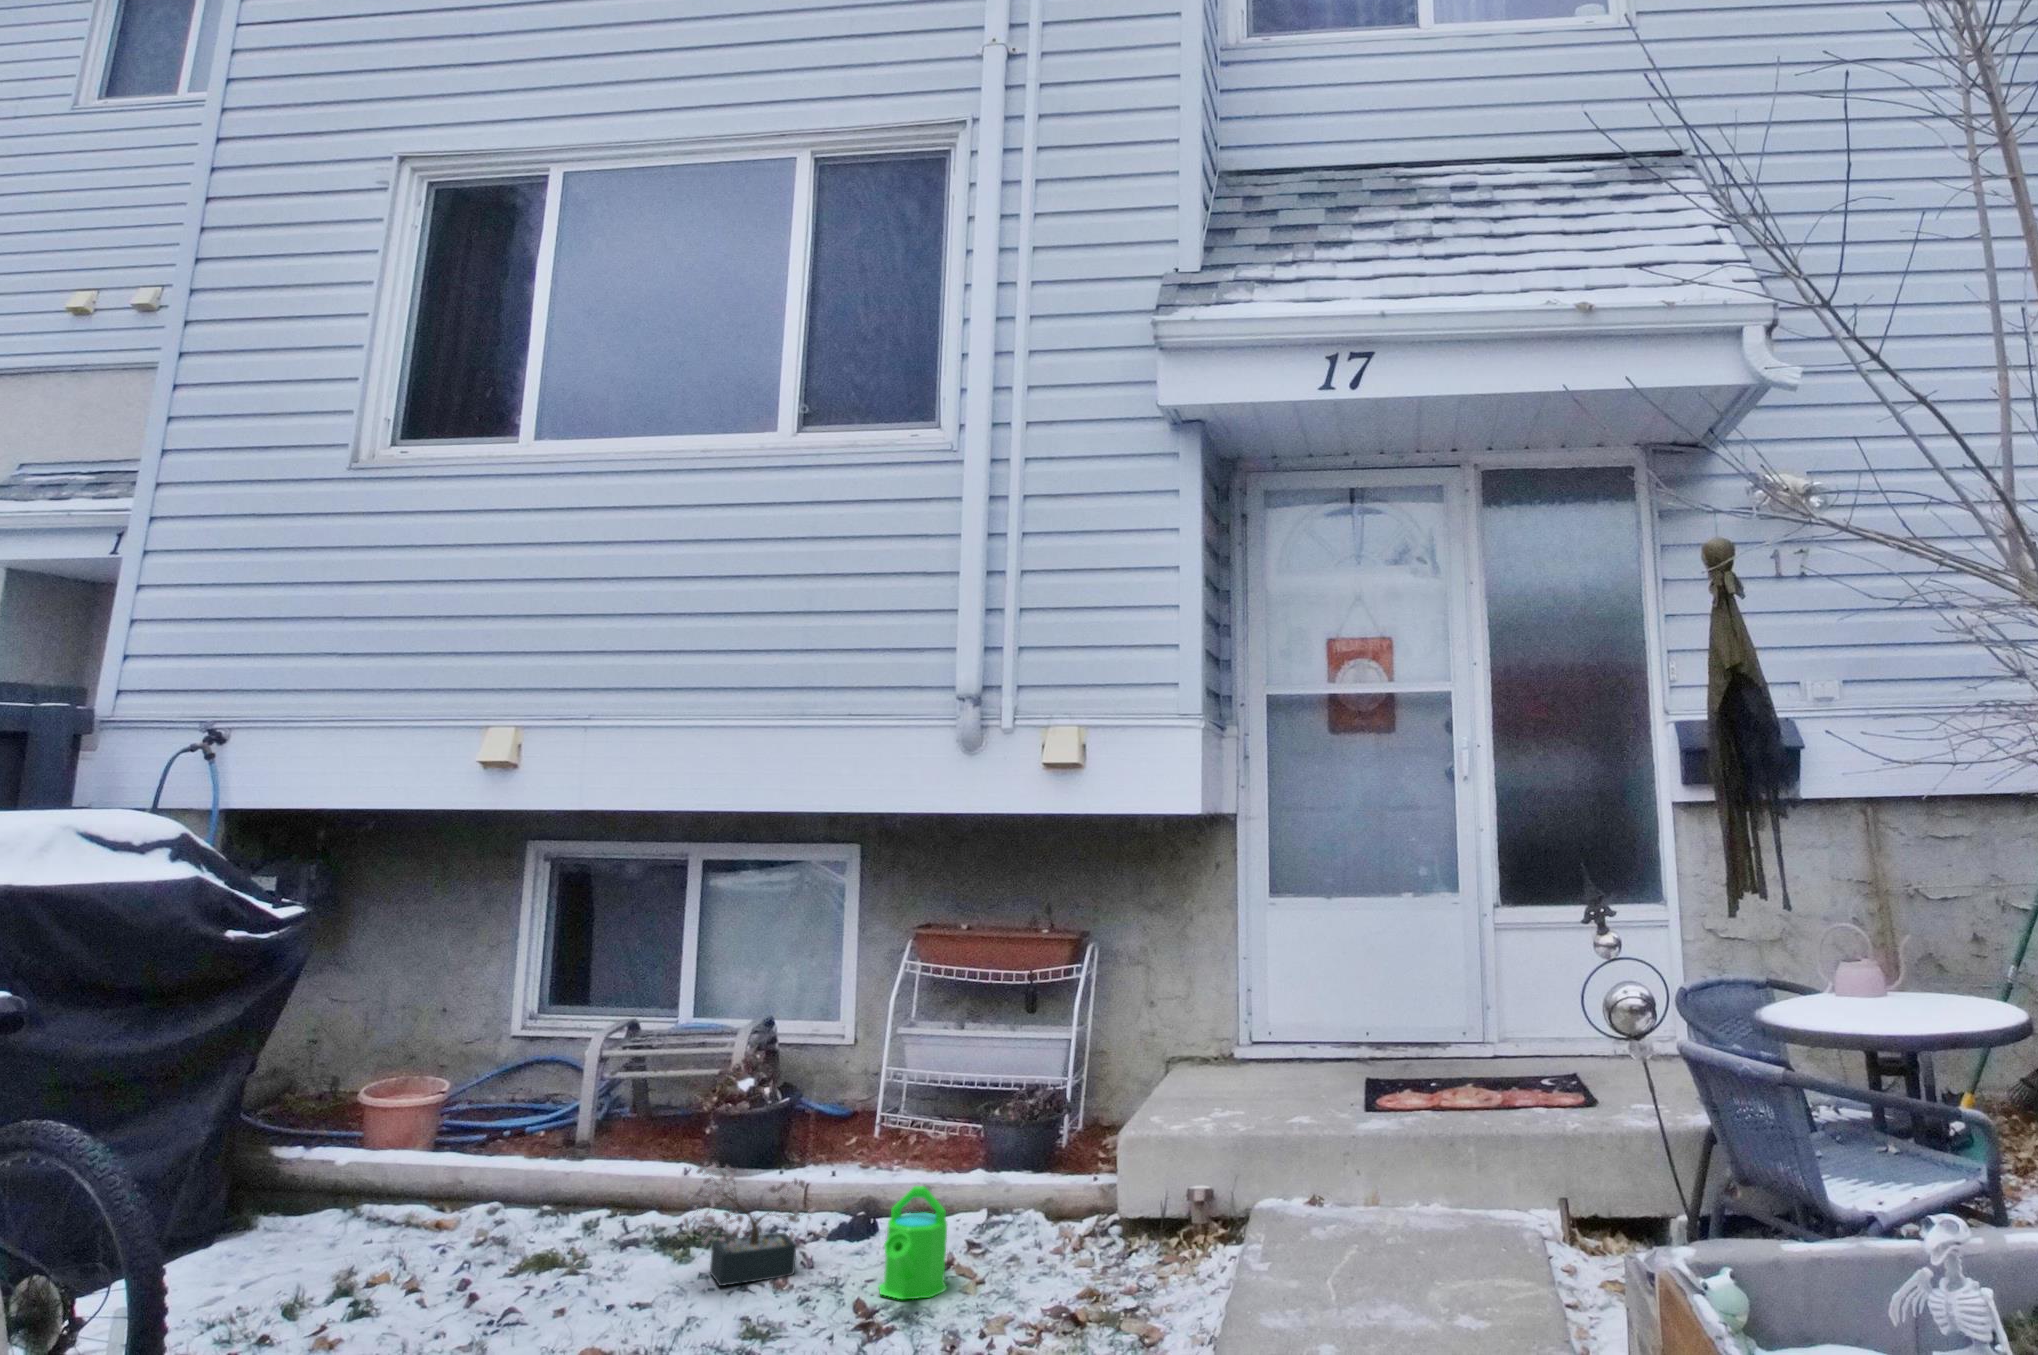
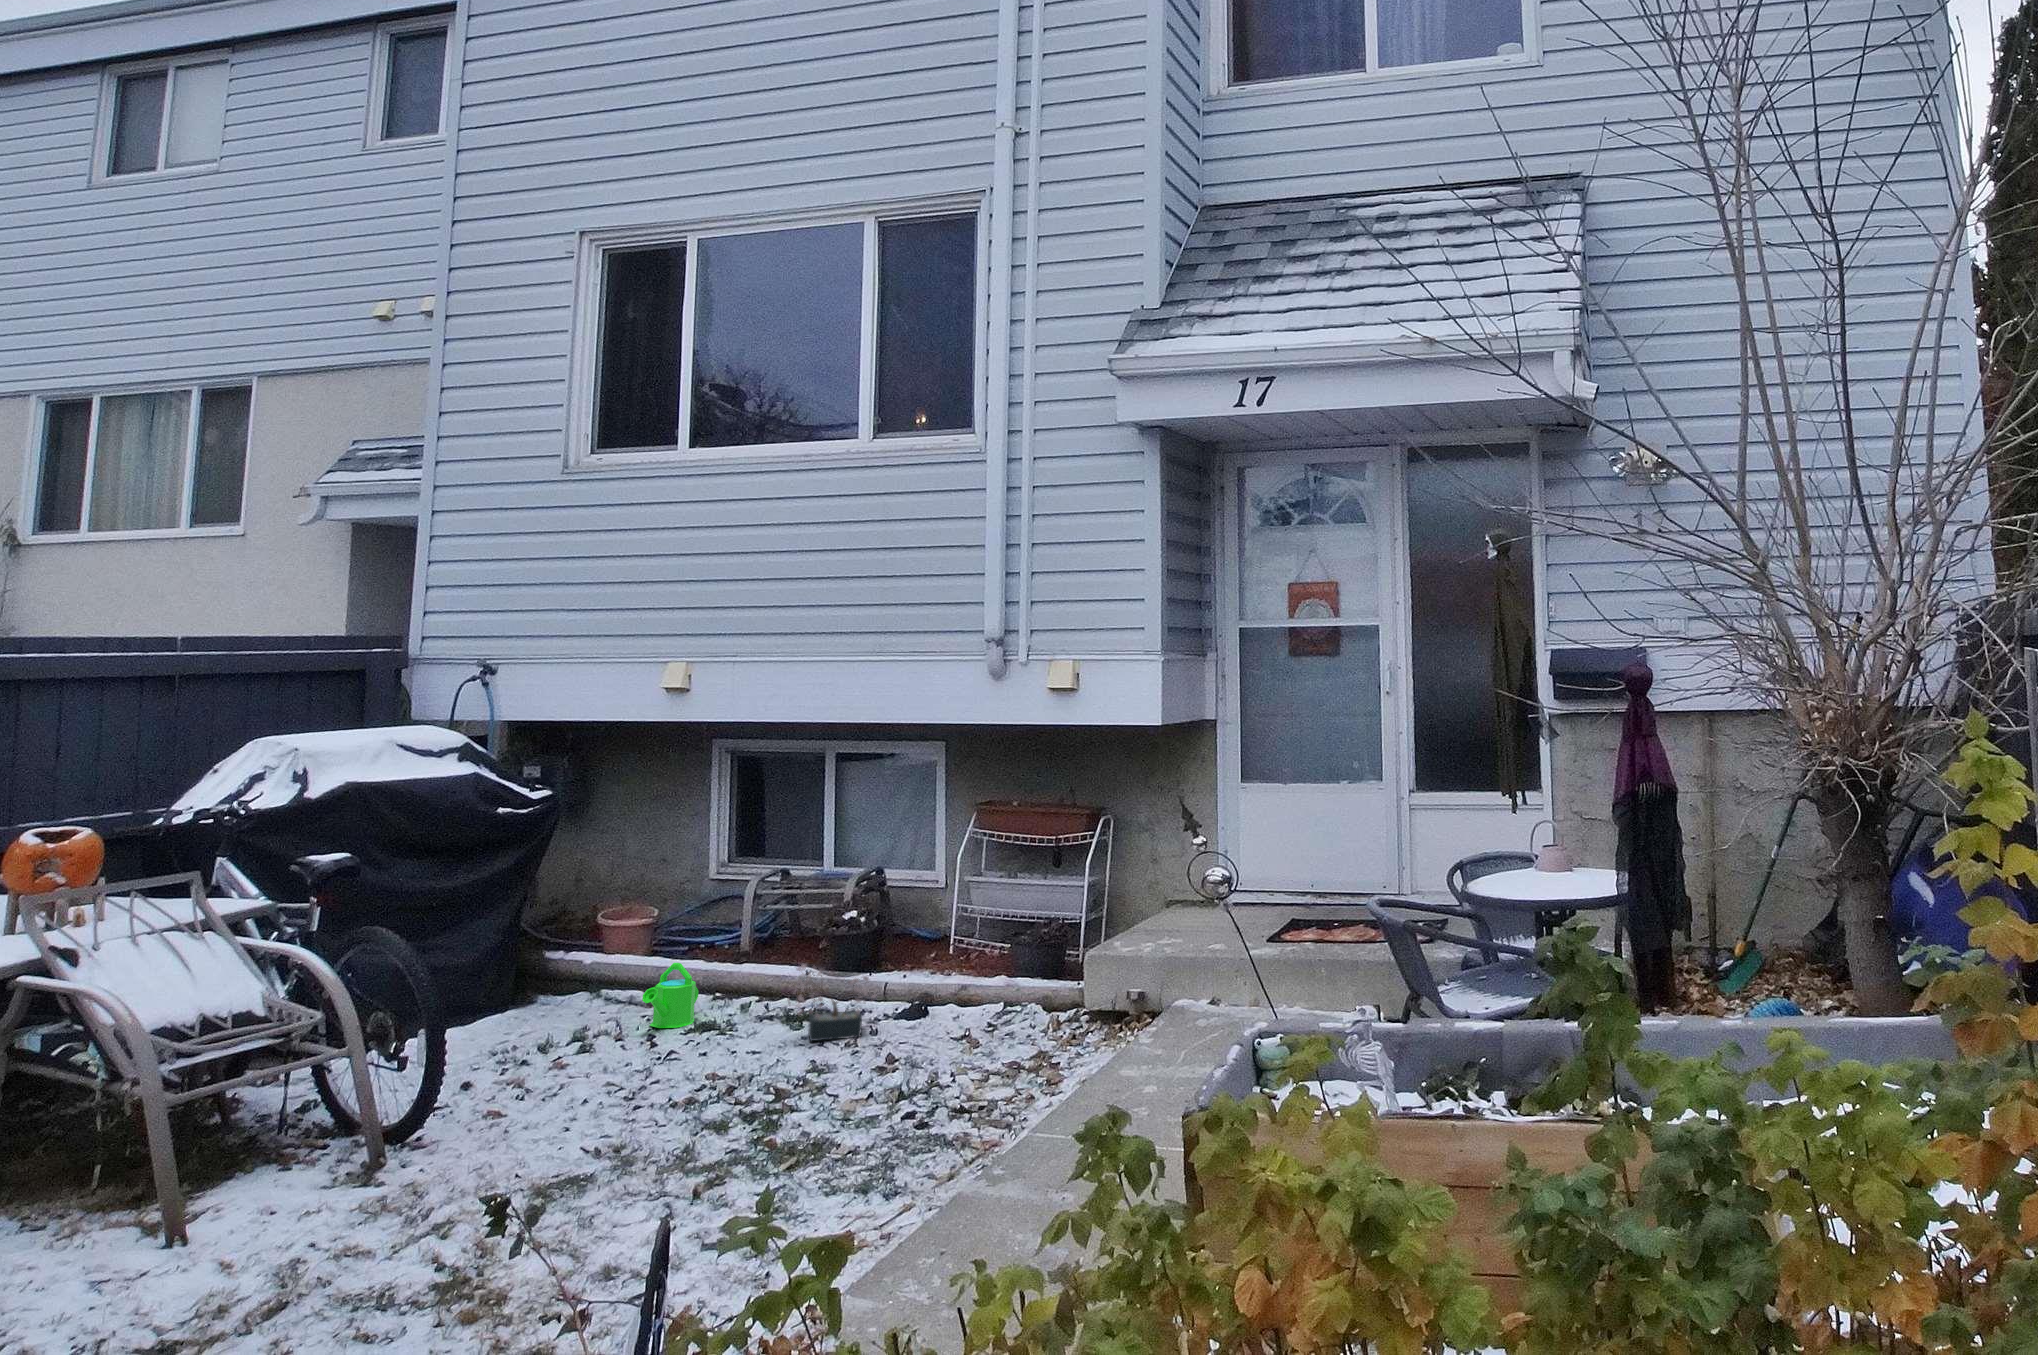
watering can: present [879,1186,947,1299] -> present [642,963,698,1028]

